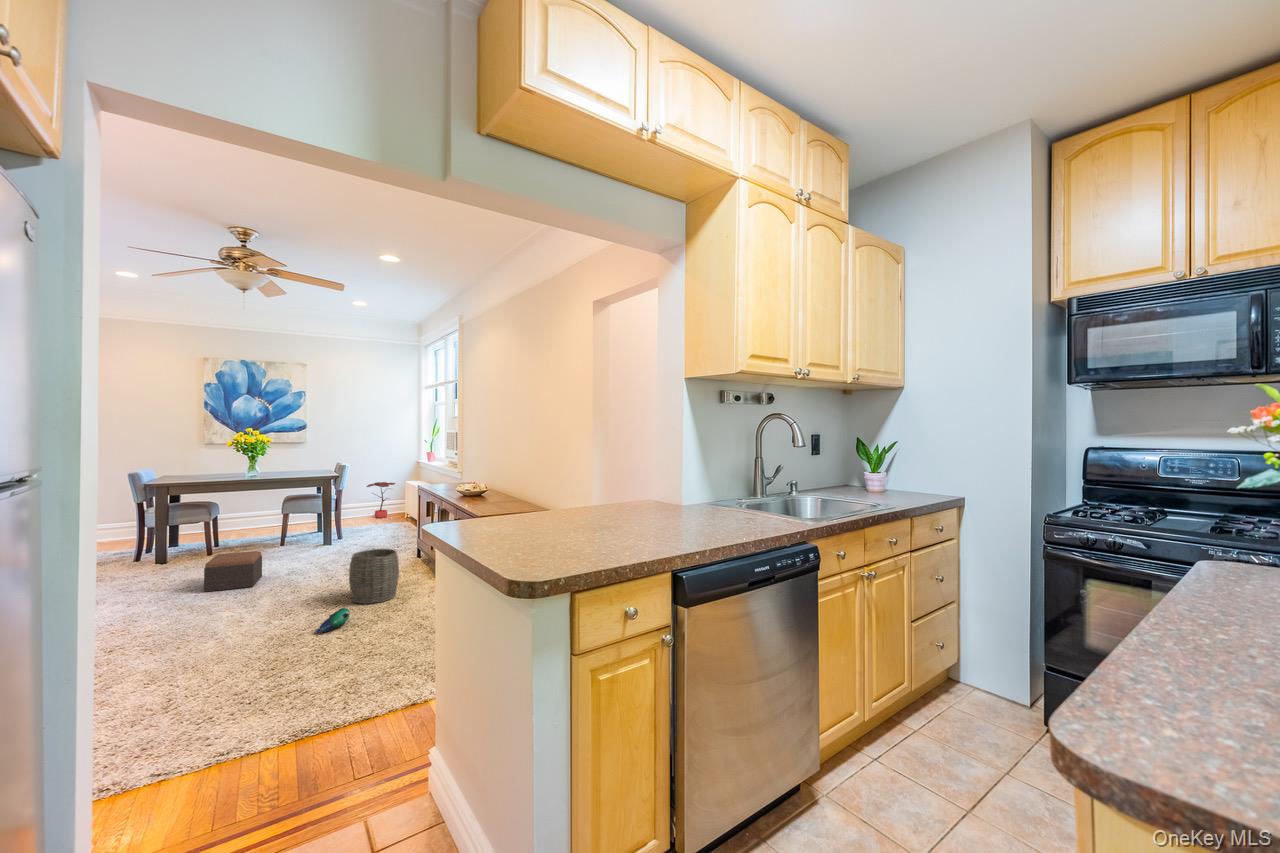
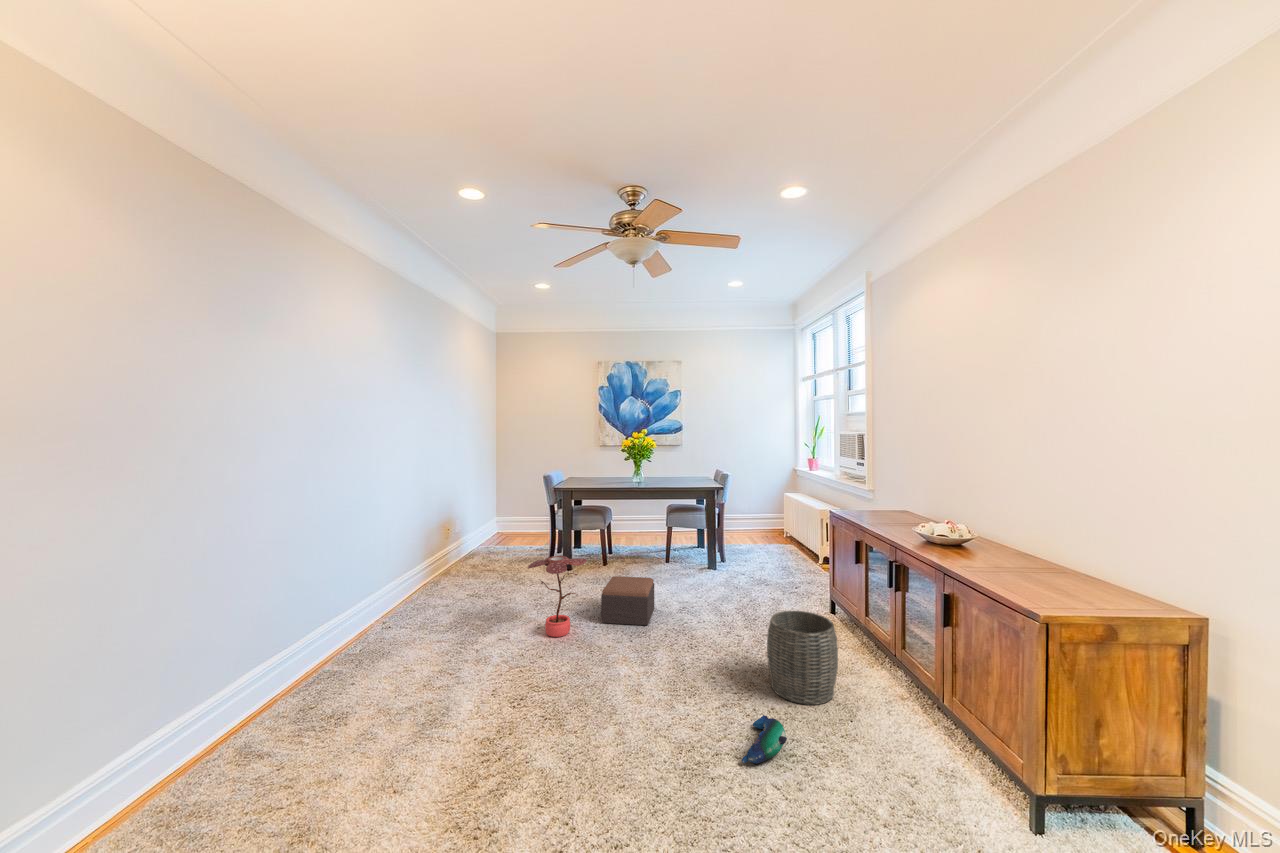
potted plant: present [367,482,395,518] -> present [528,556,587,637]

